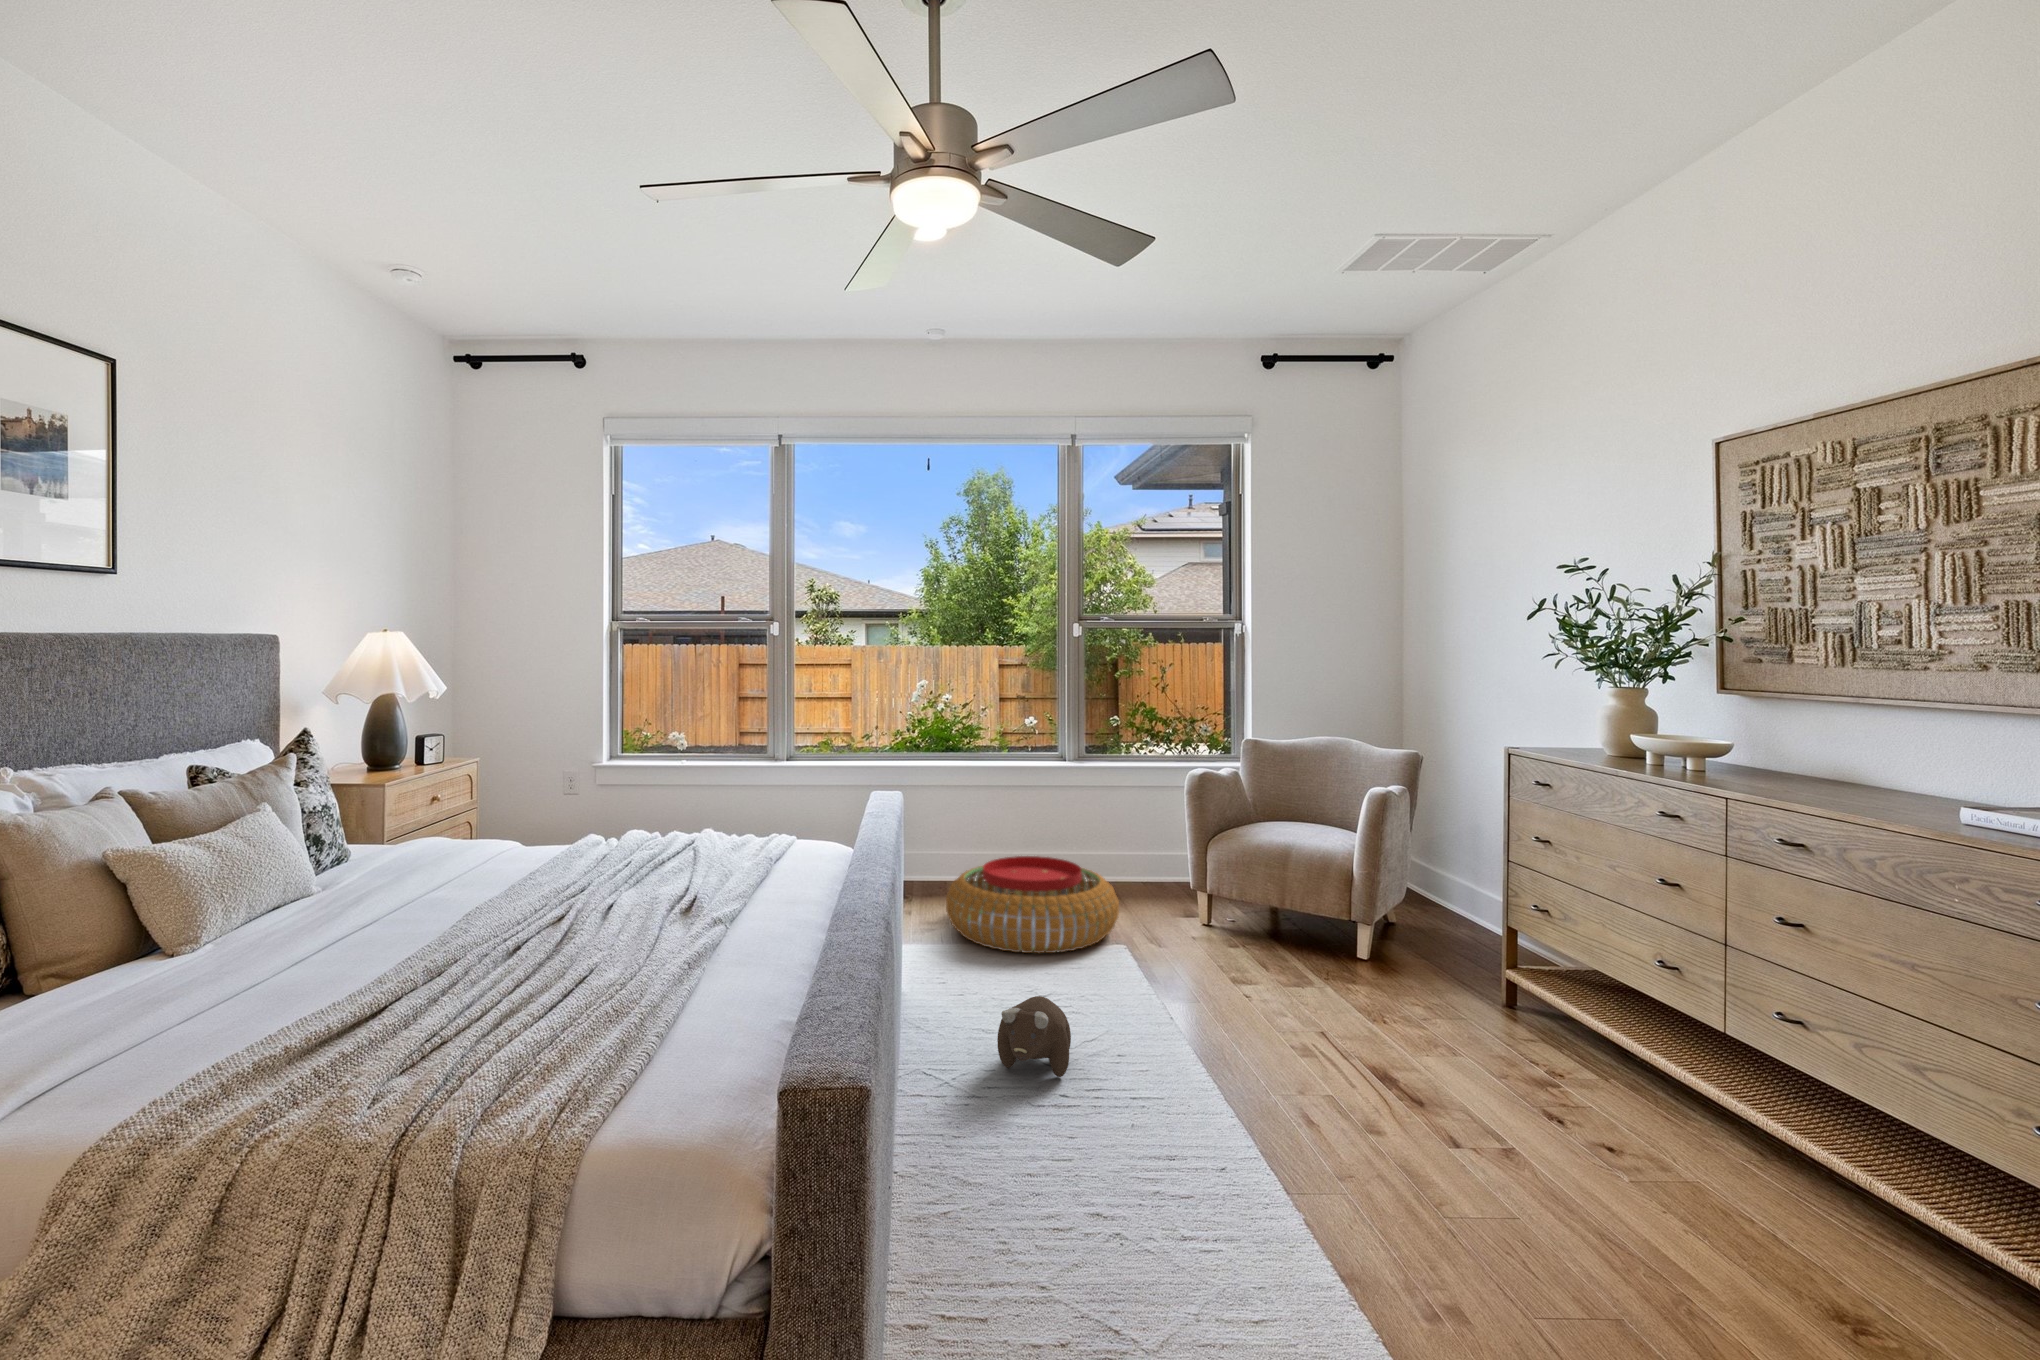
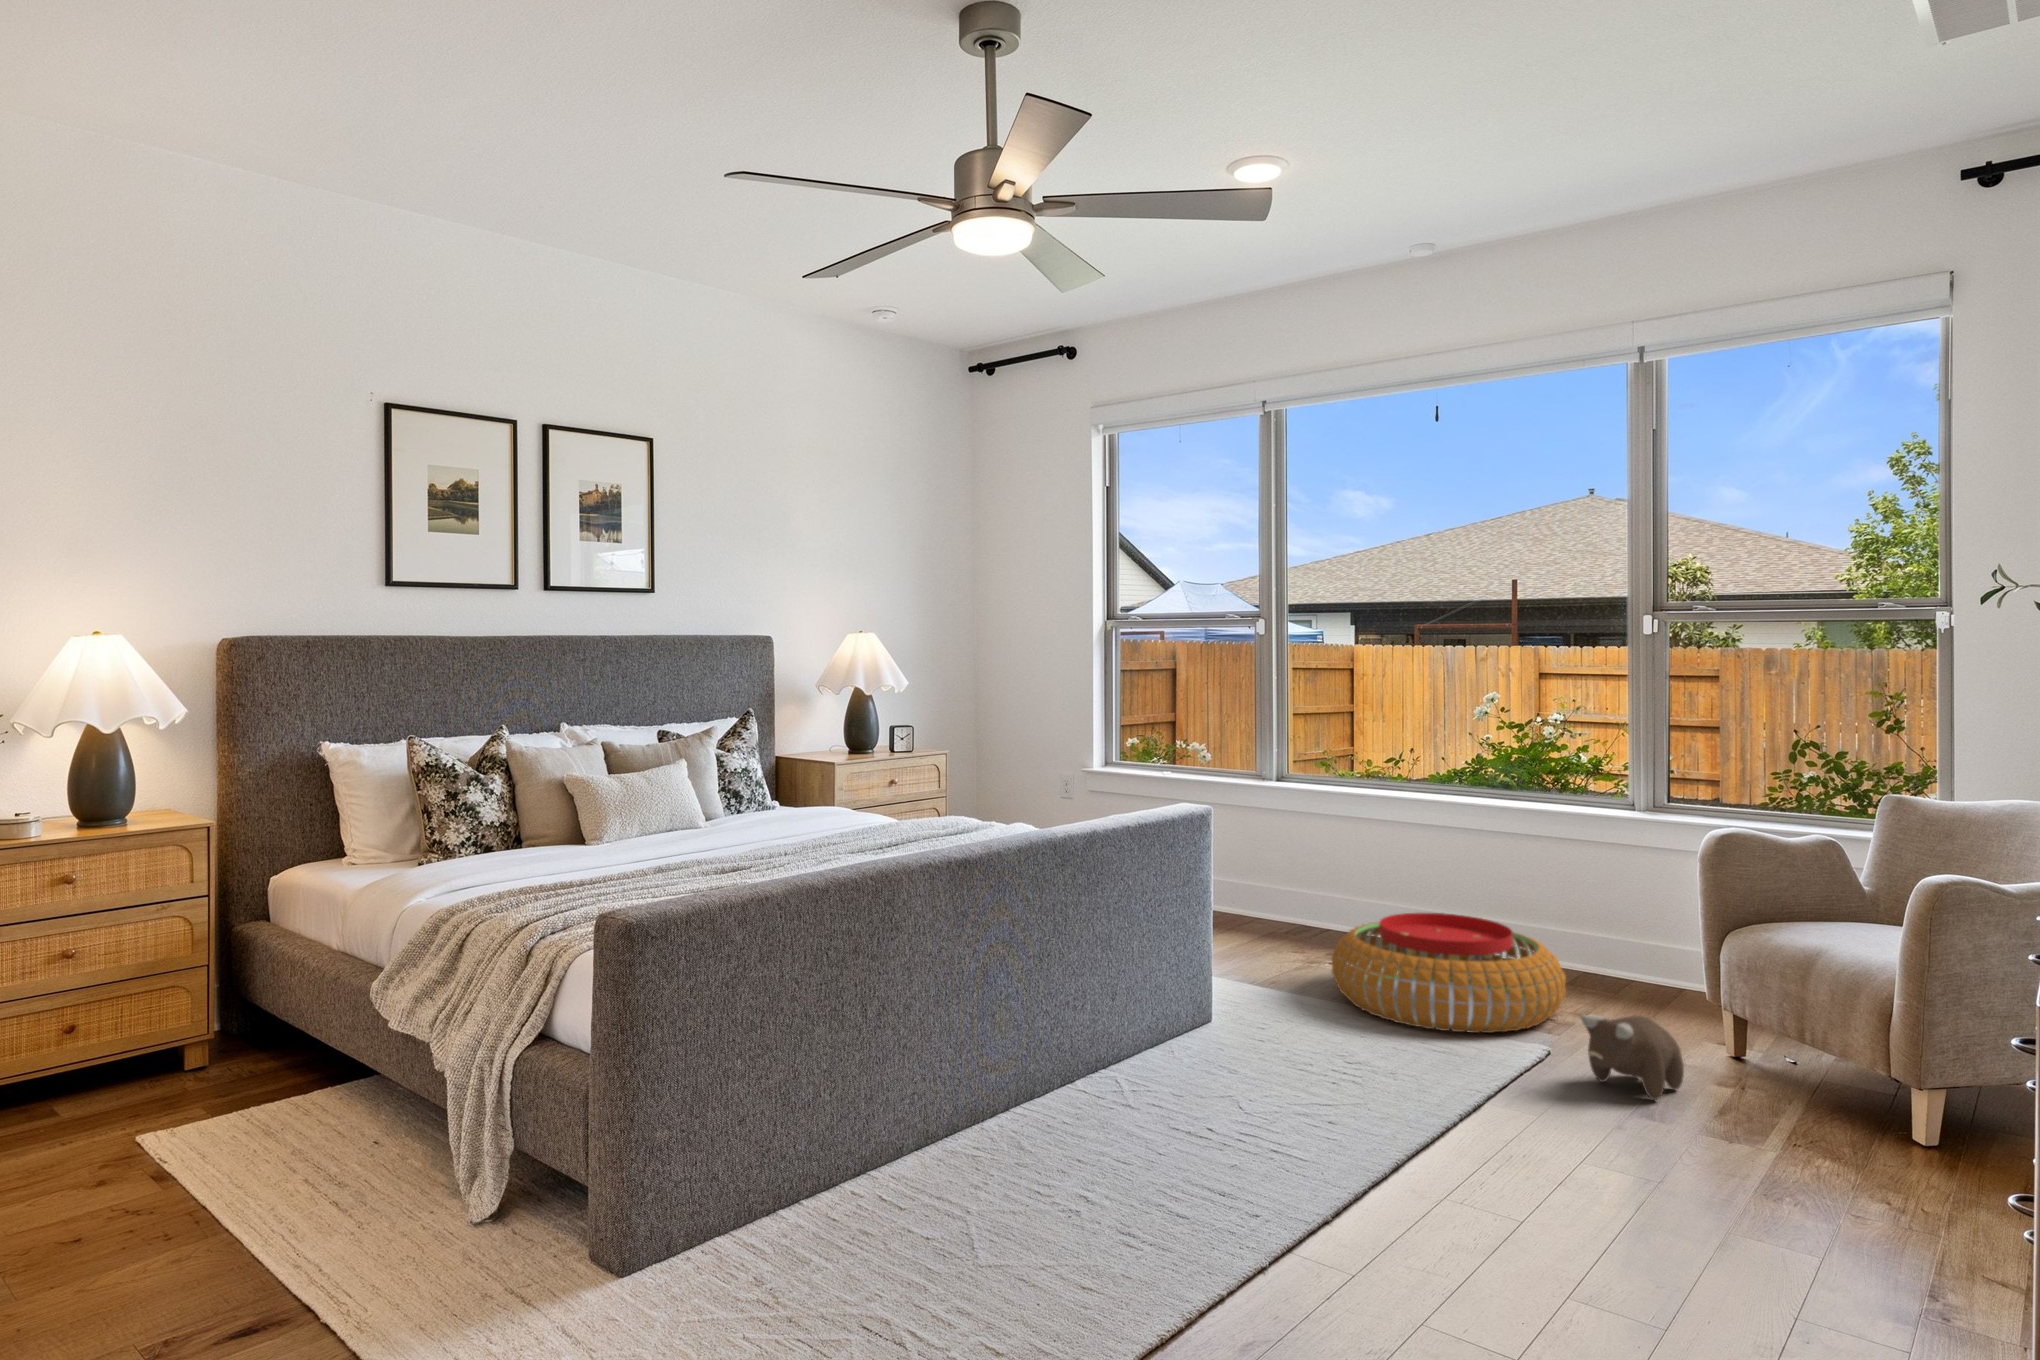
plush toy: present [997,996,1071,1077] -> present [1581,1015,1684,1100]

